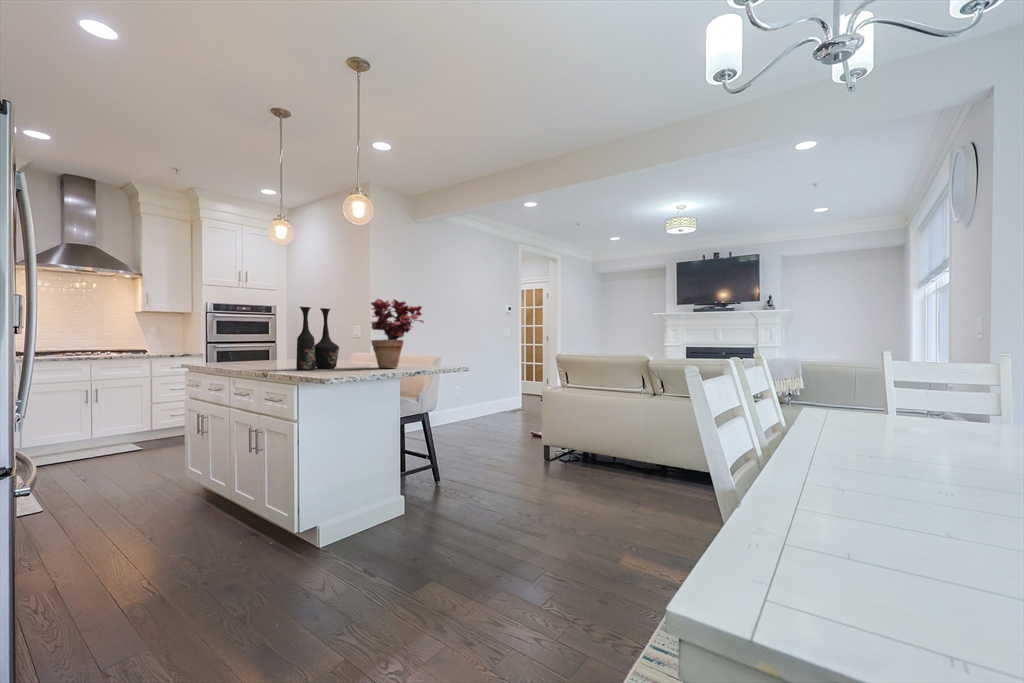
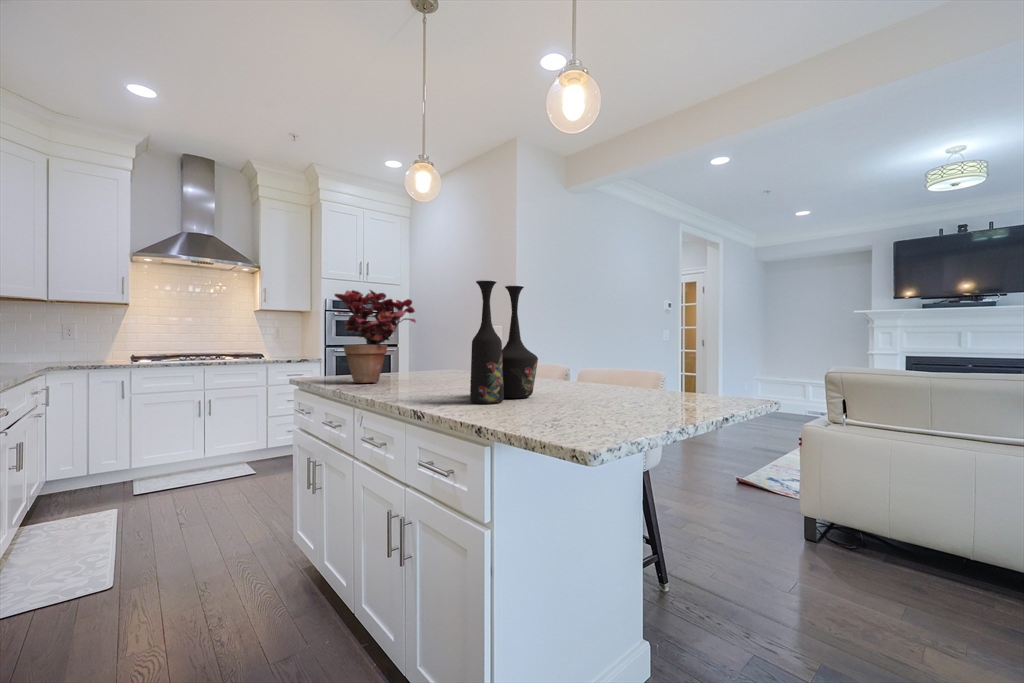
potted plant: present [371,299,424,368] -> present [335,290,416,383]

